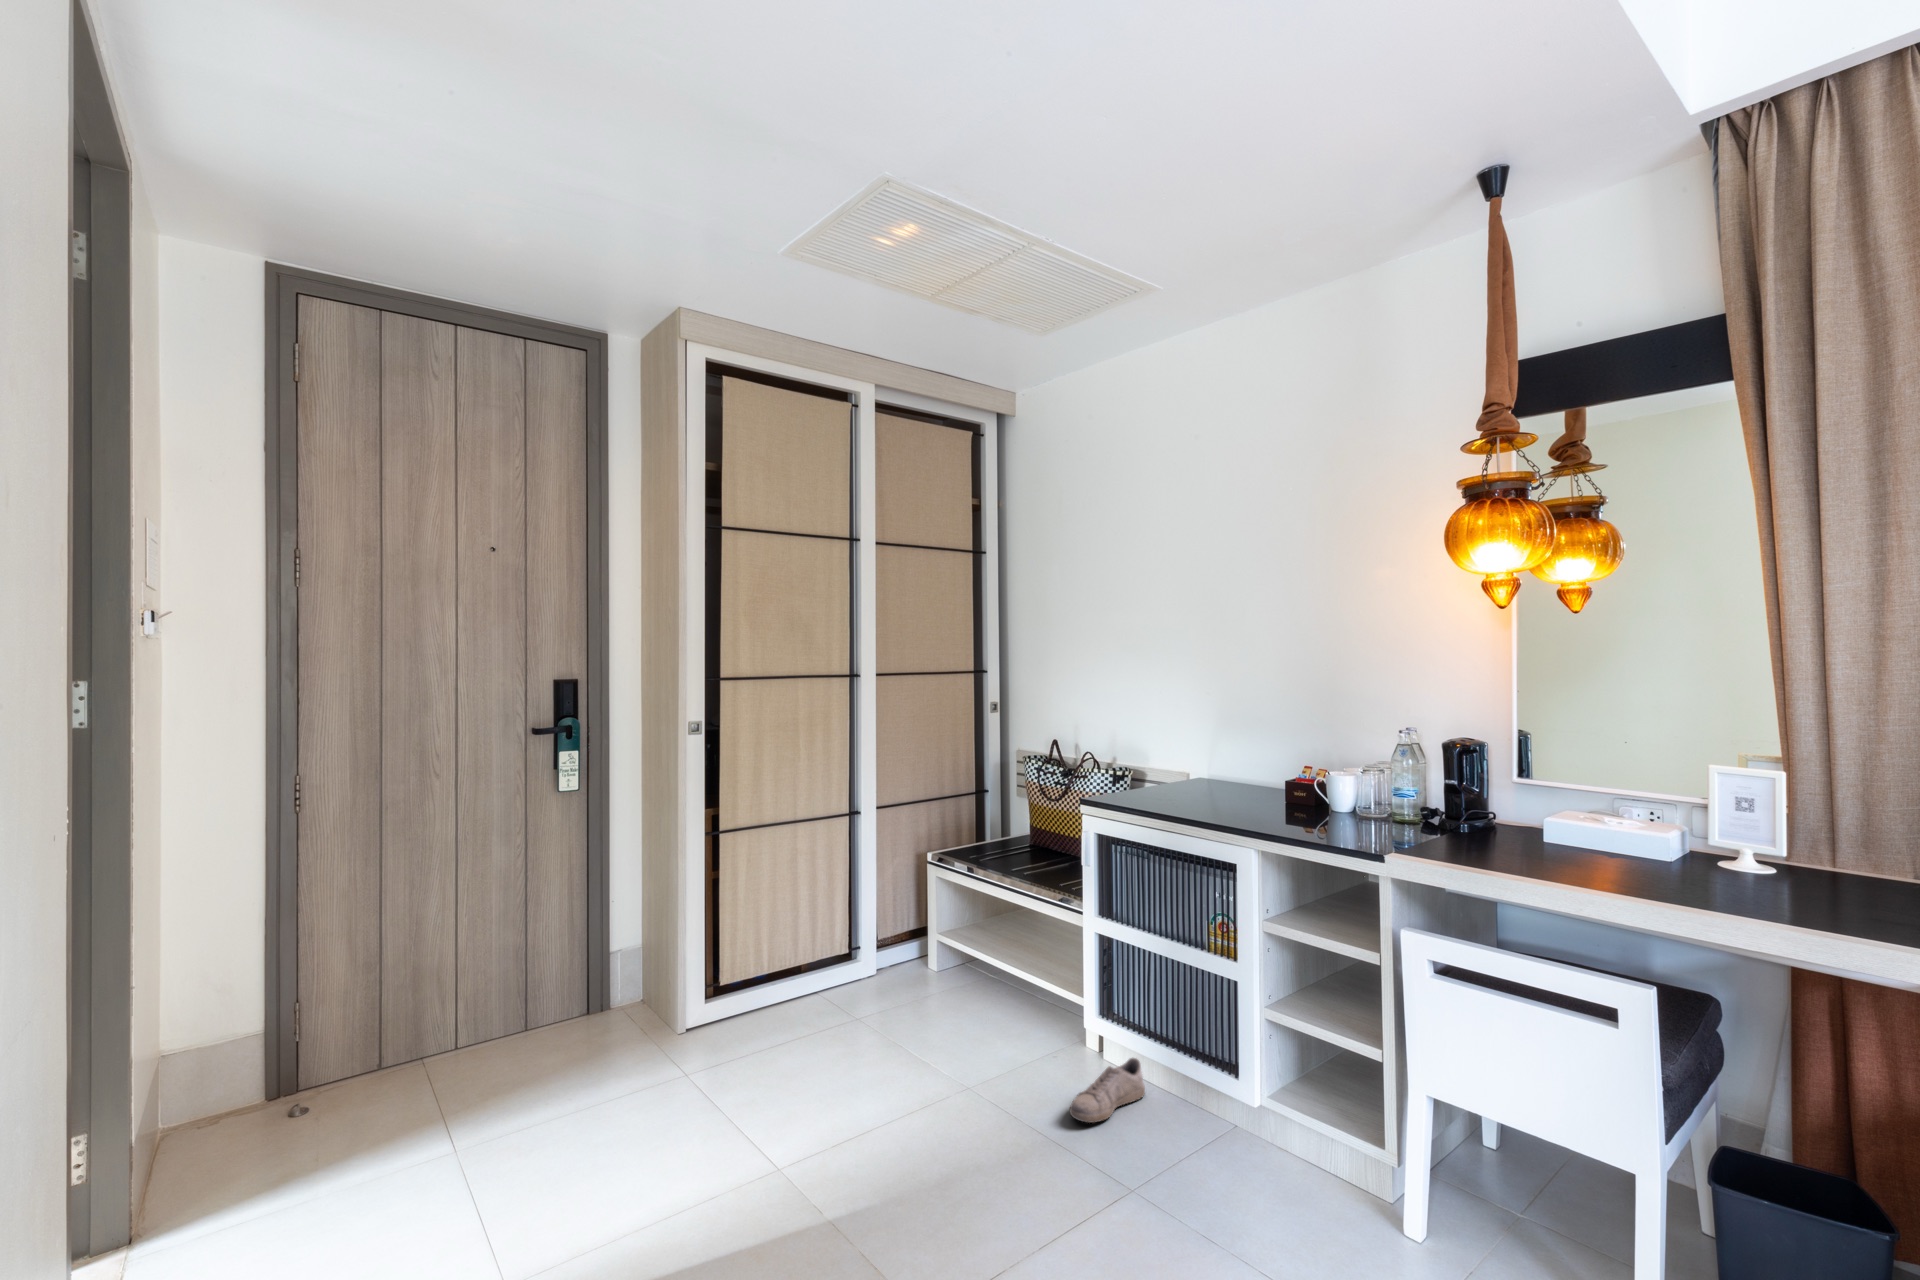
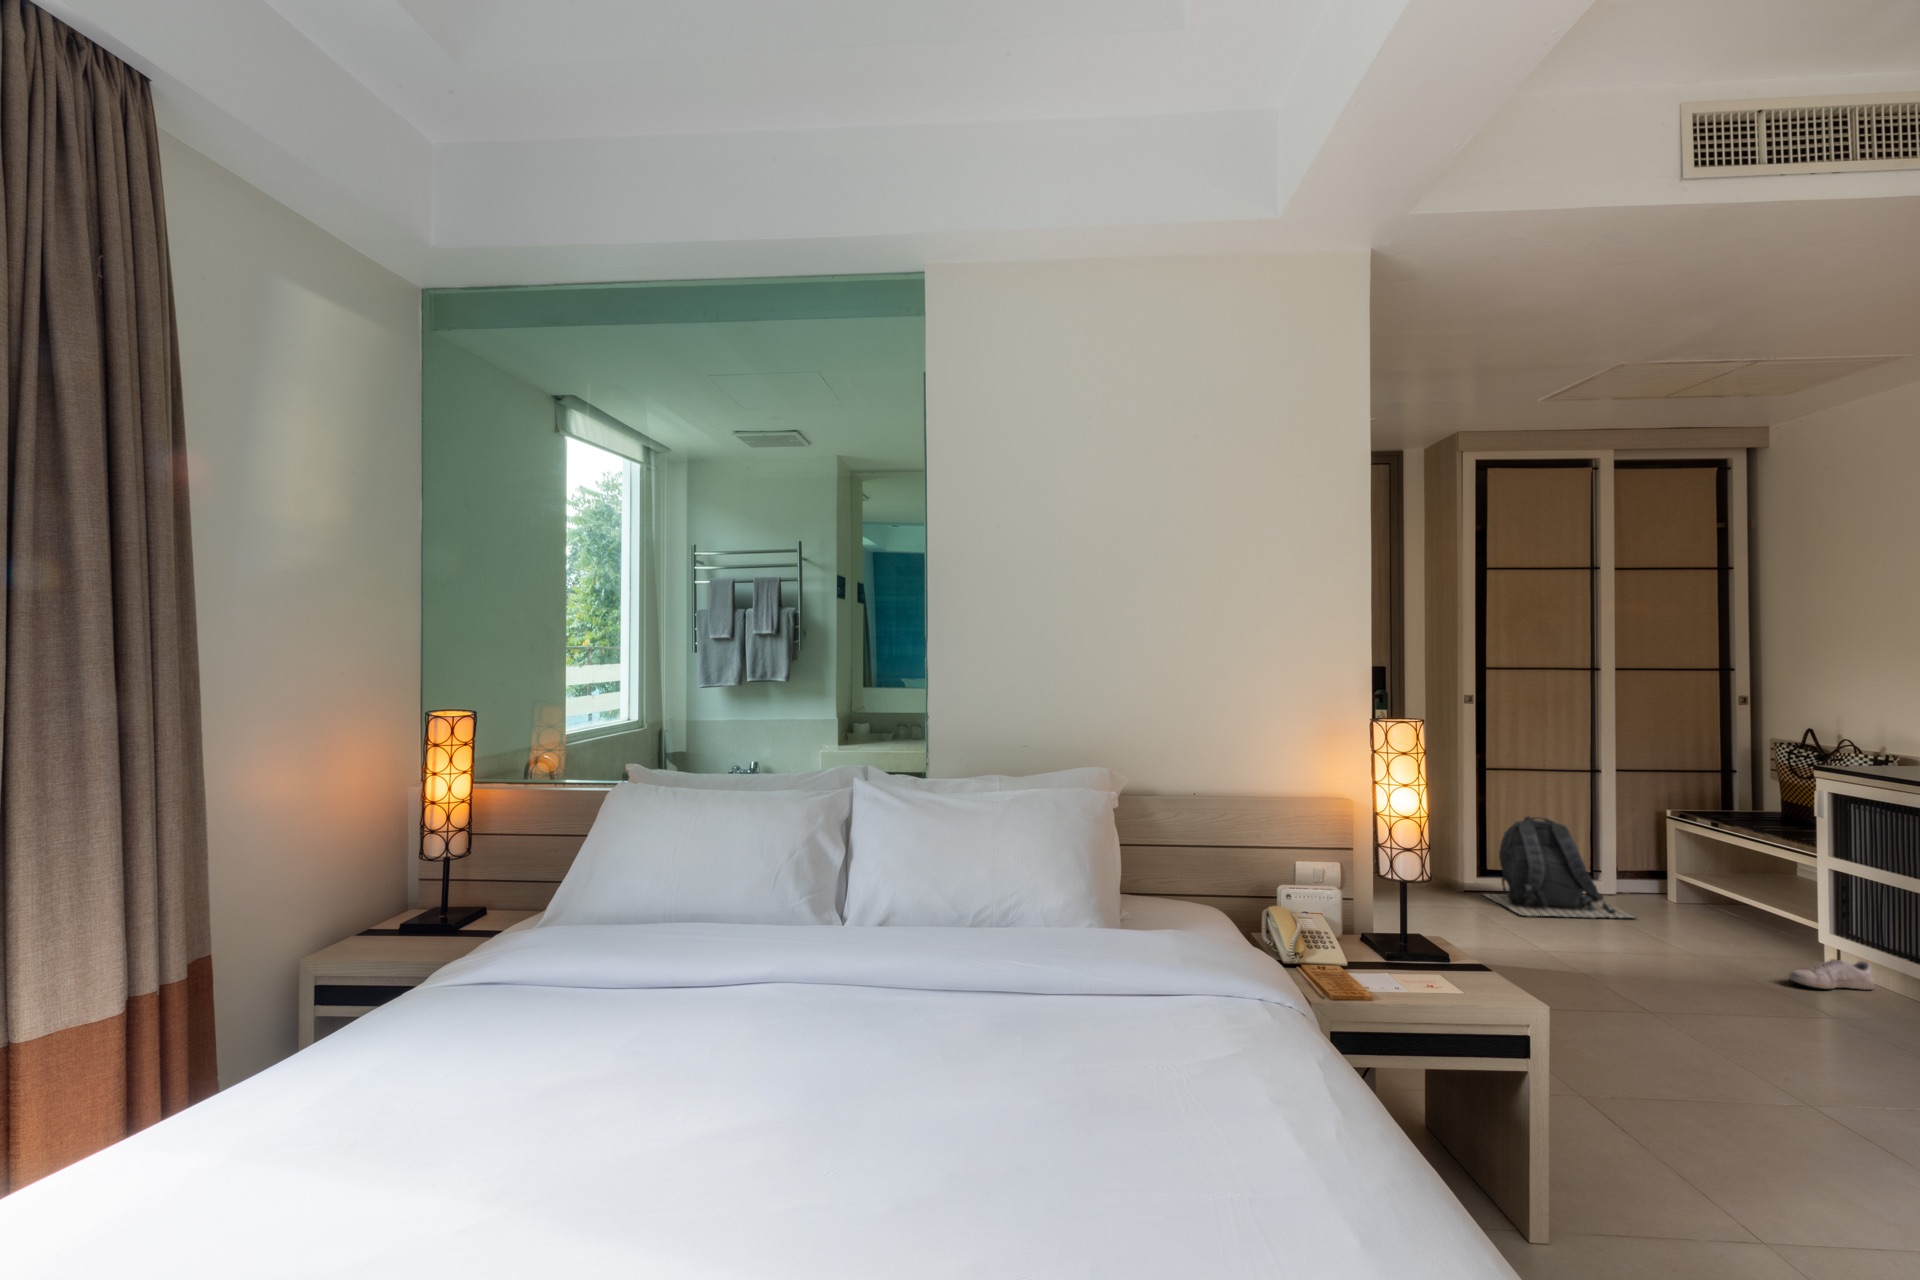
backpack: none [709,896,901,1070] -> present [1484,816,1635,918]

